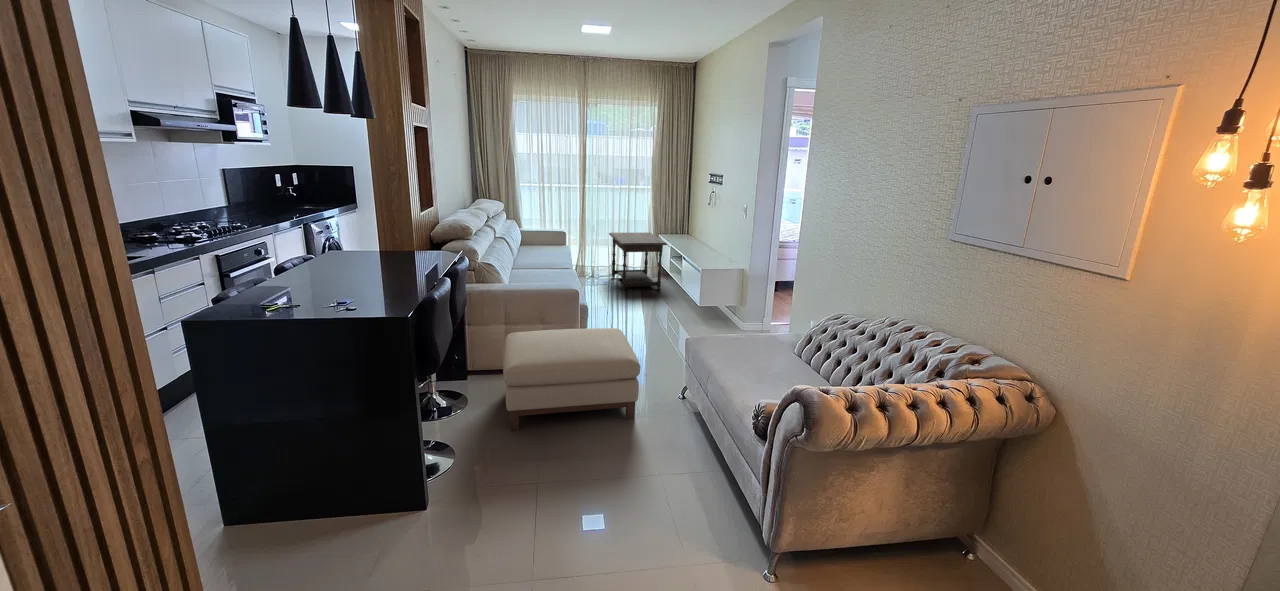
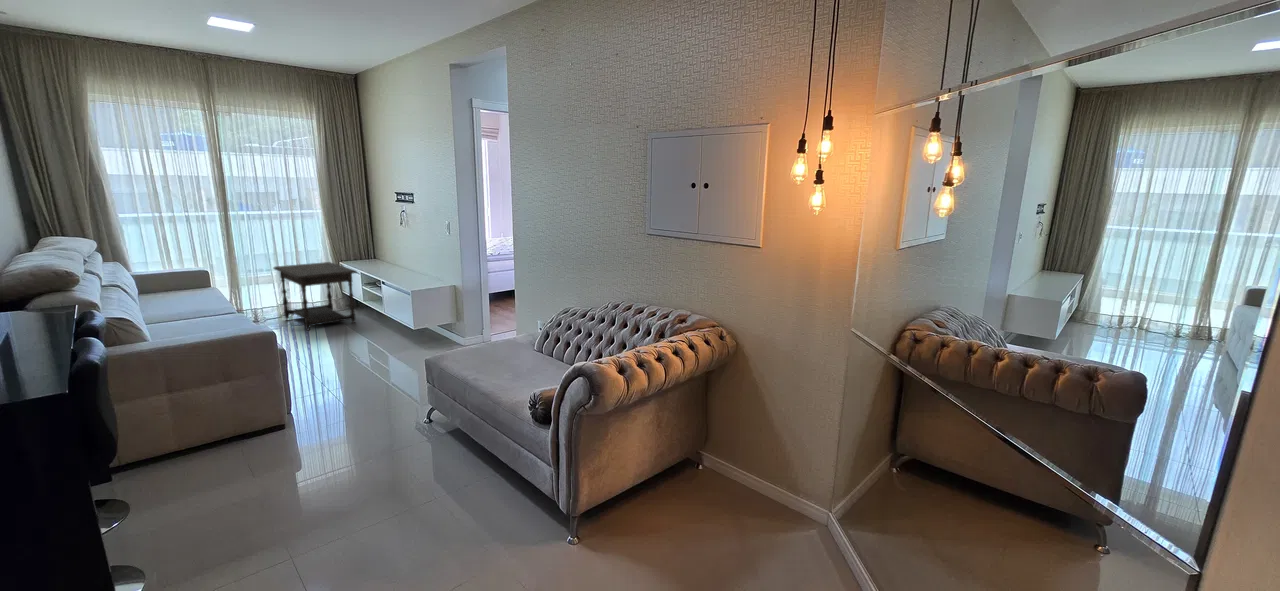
ottoman: present [503,328,640,430] -> none [168,367,382,523]

